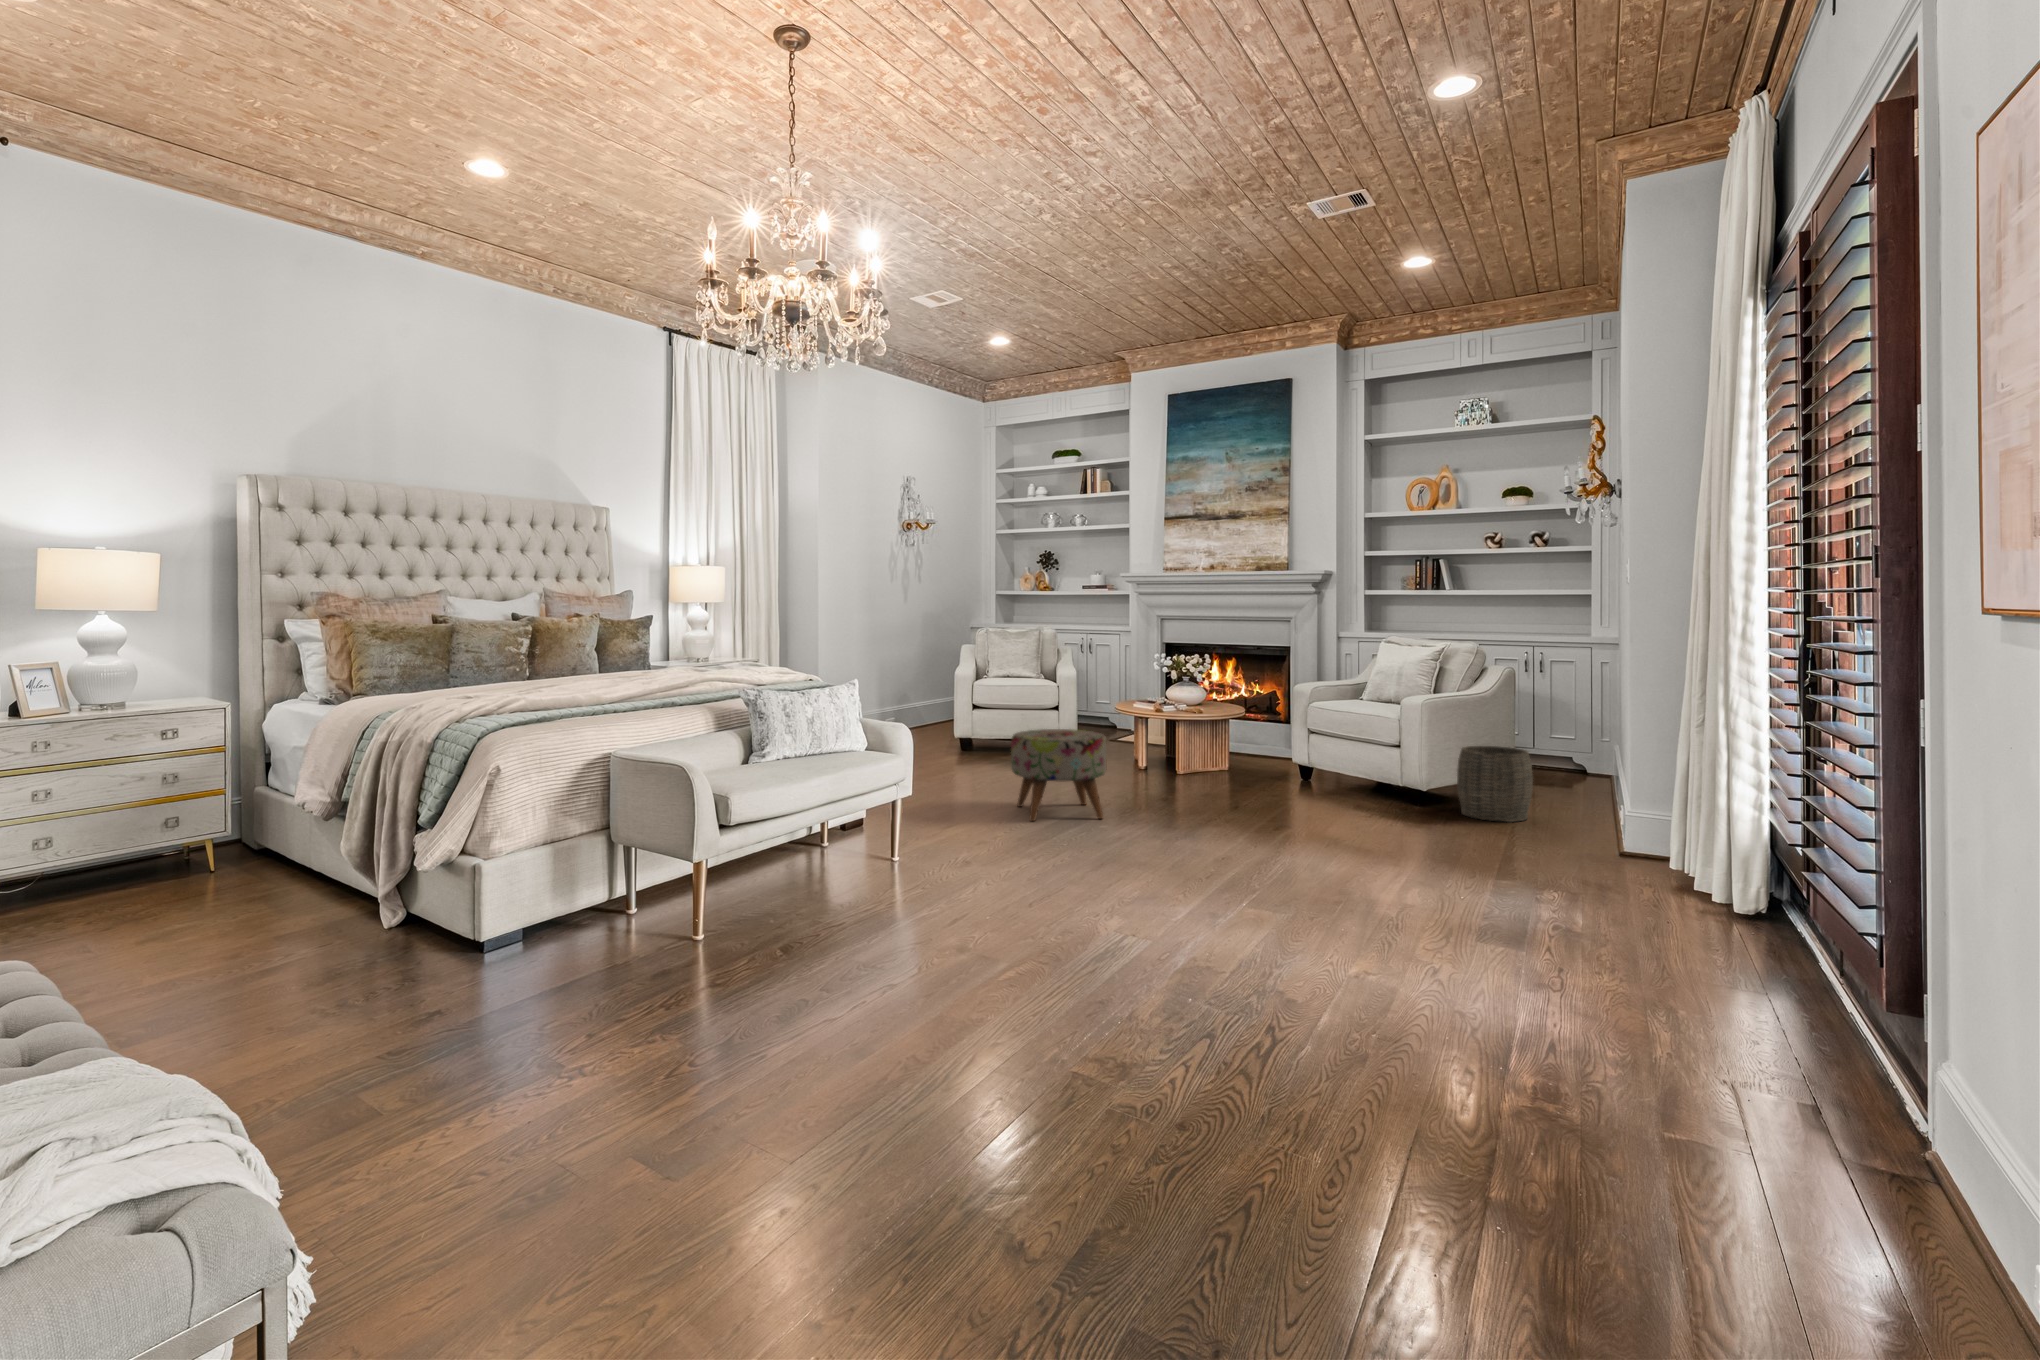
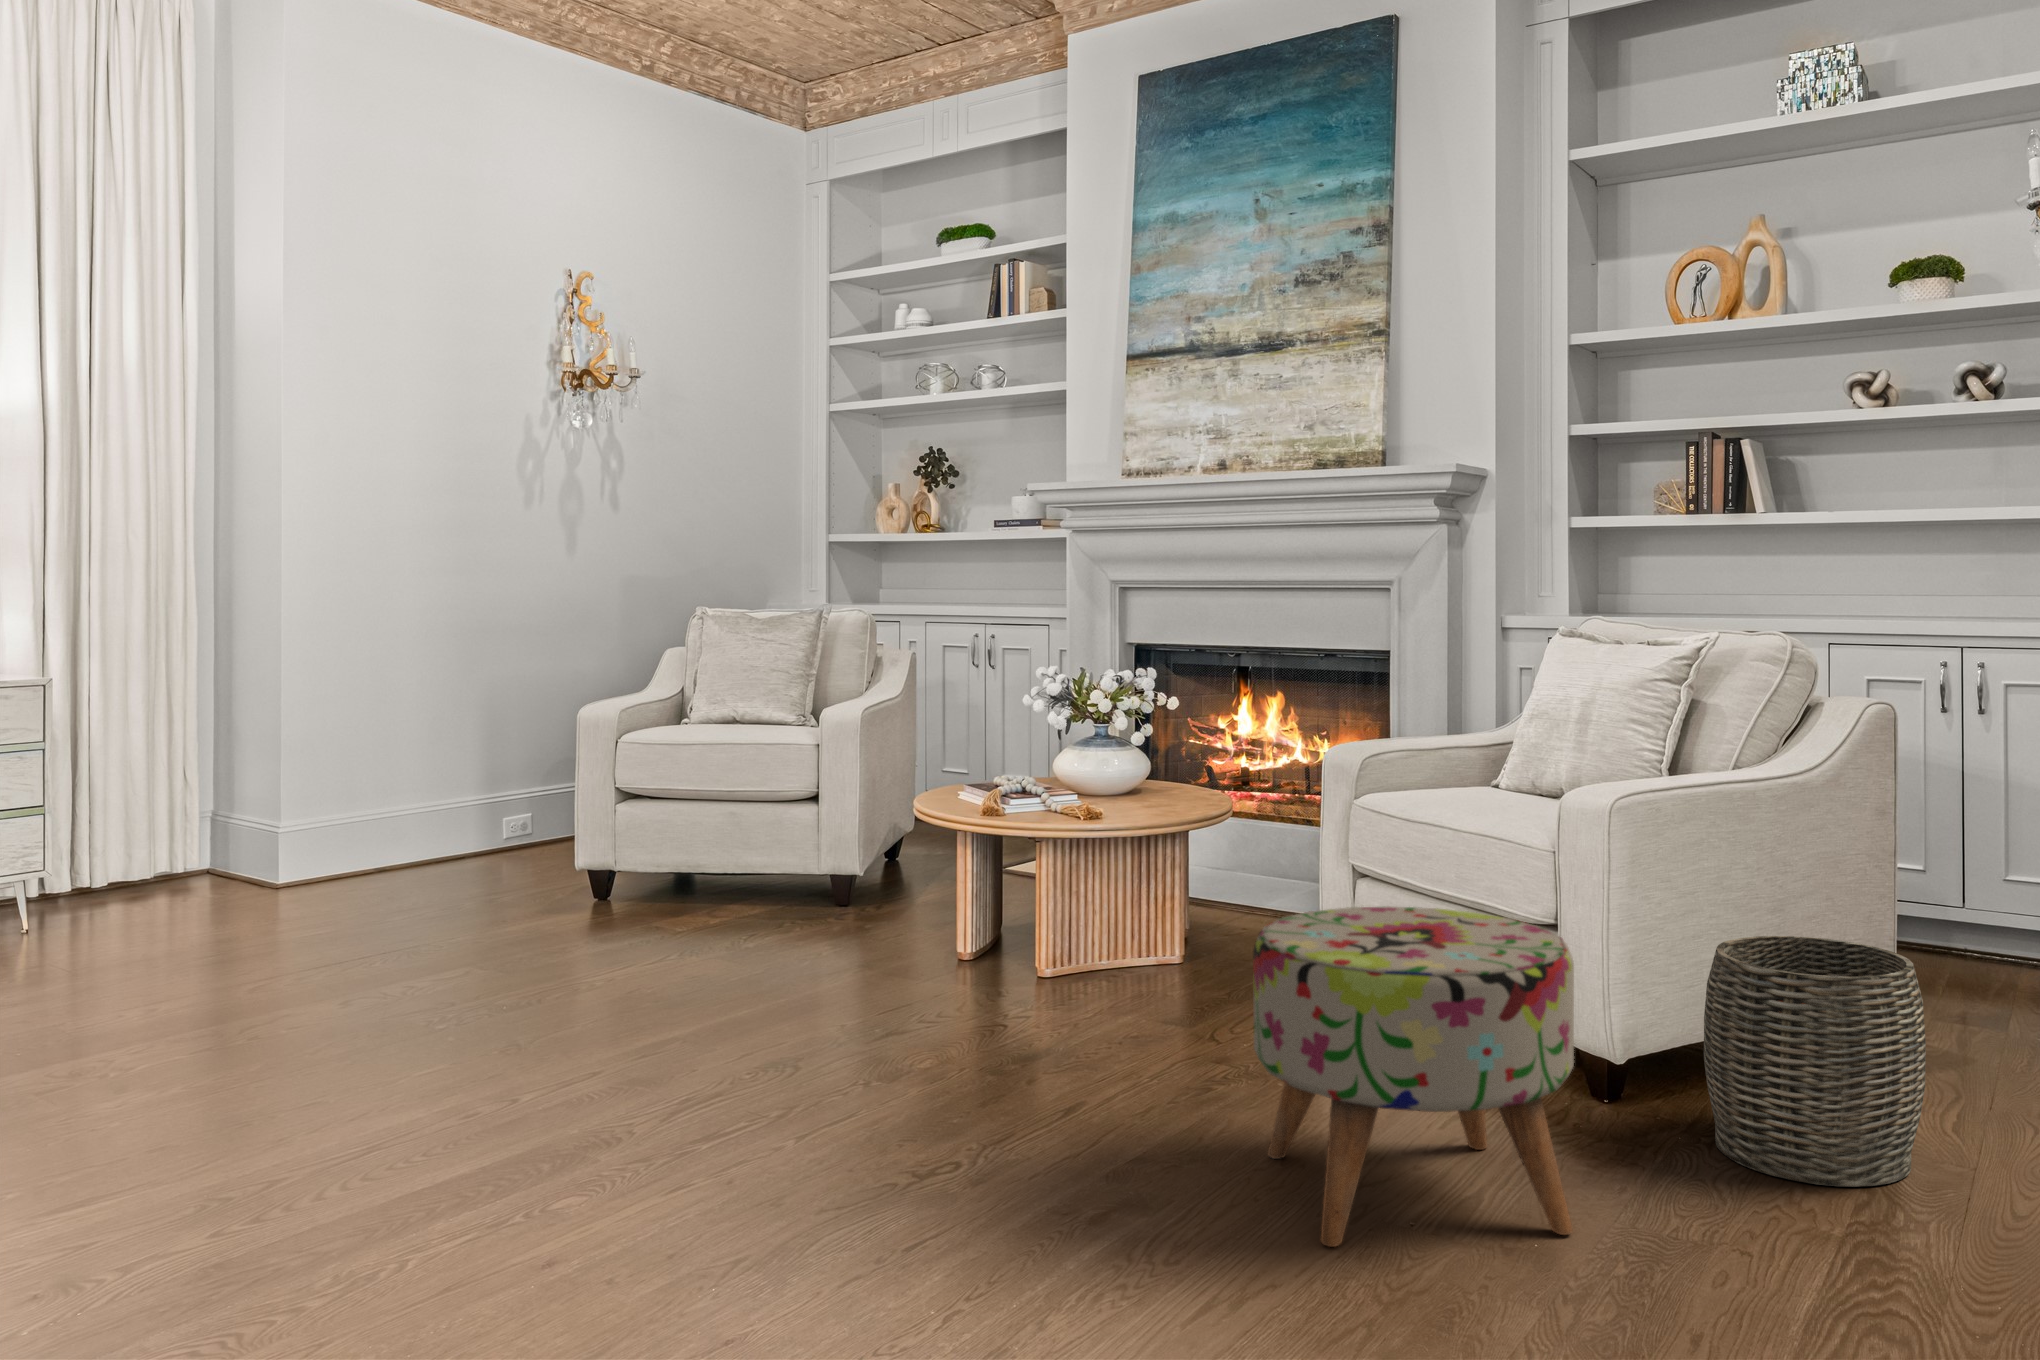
ottoman: present [1011,729,1107,821] -> present [1253,907,1574,1247]

